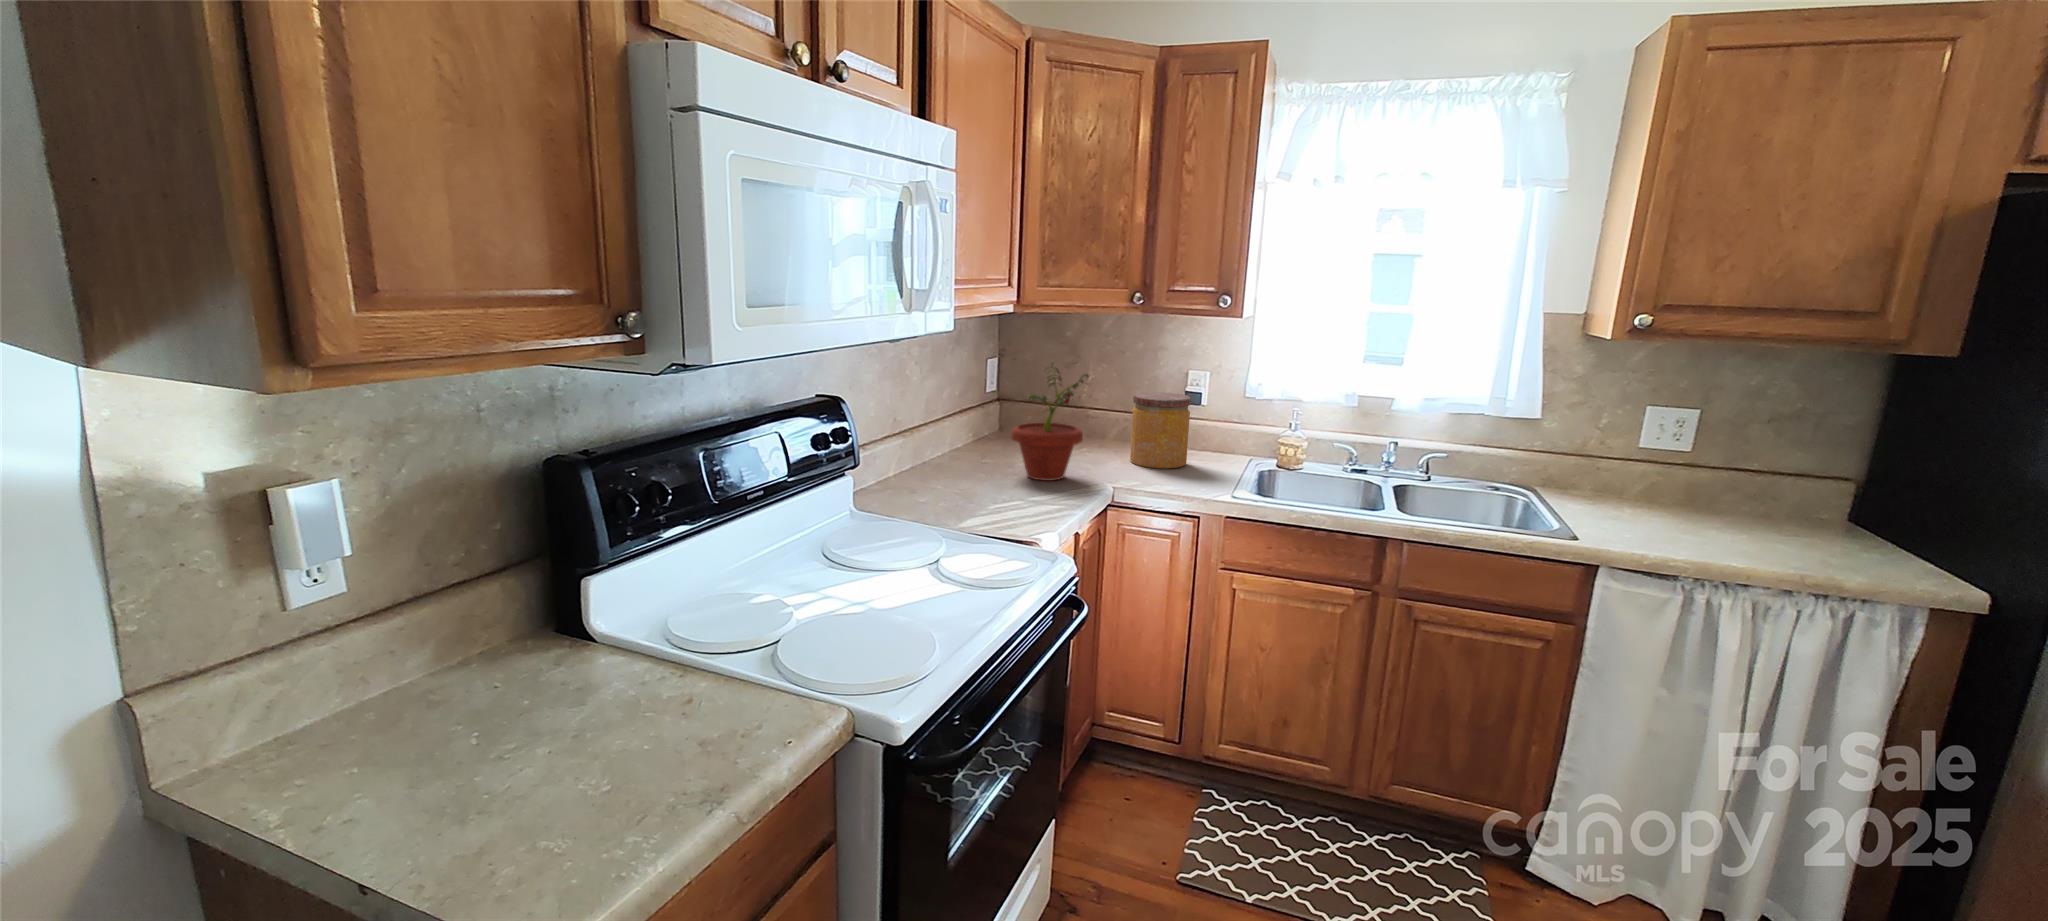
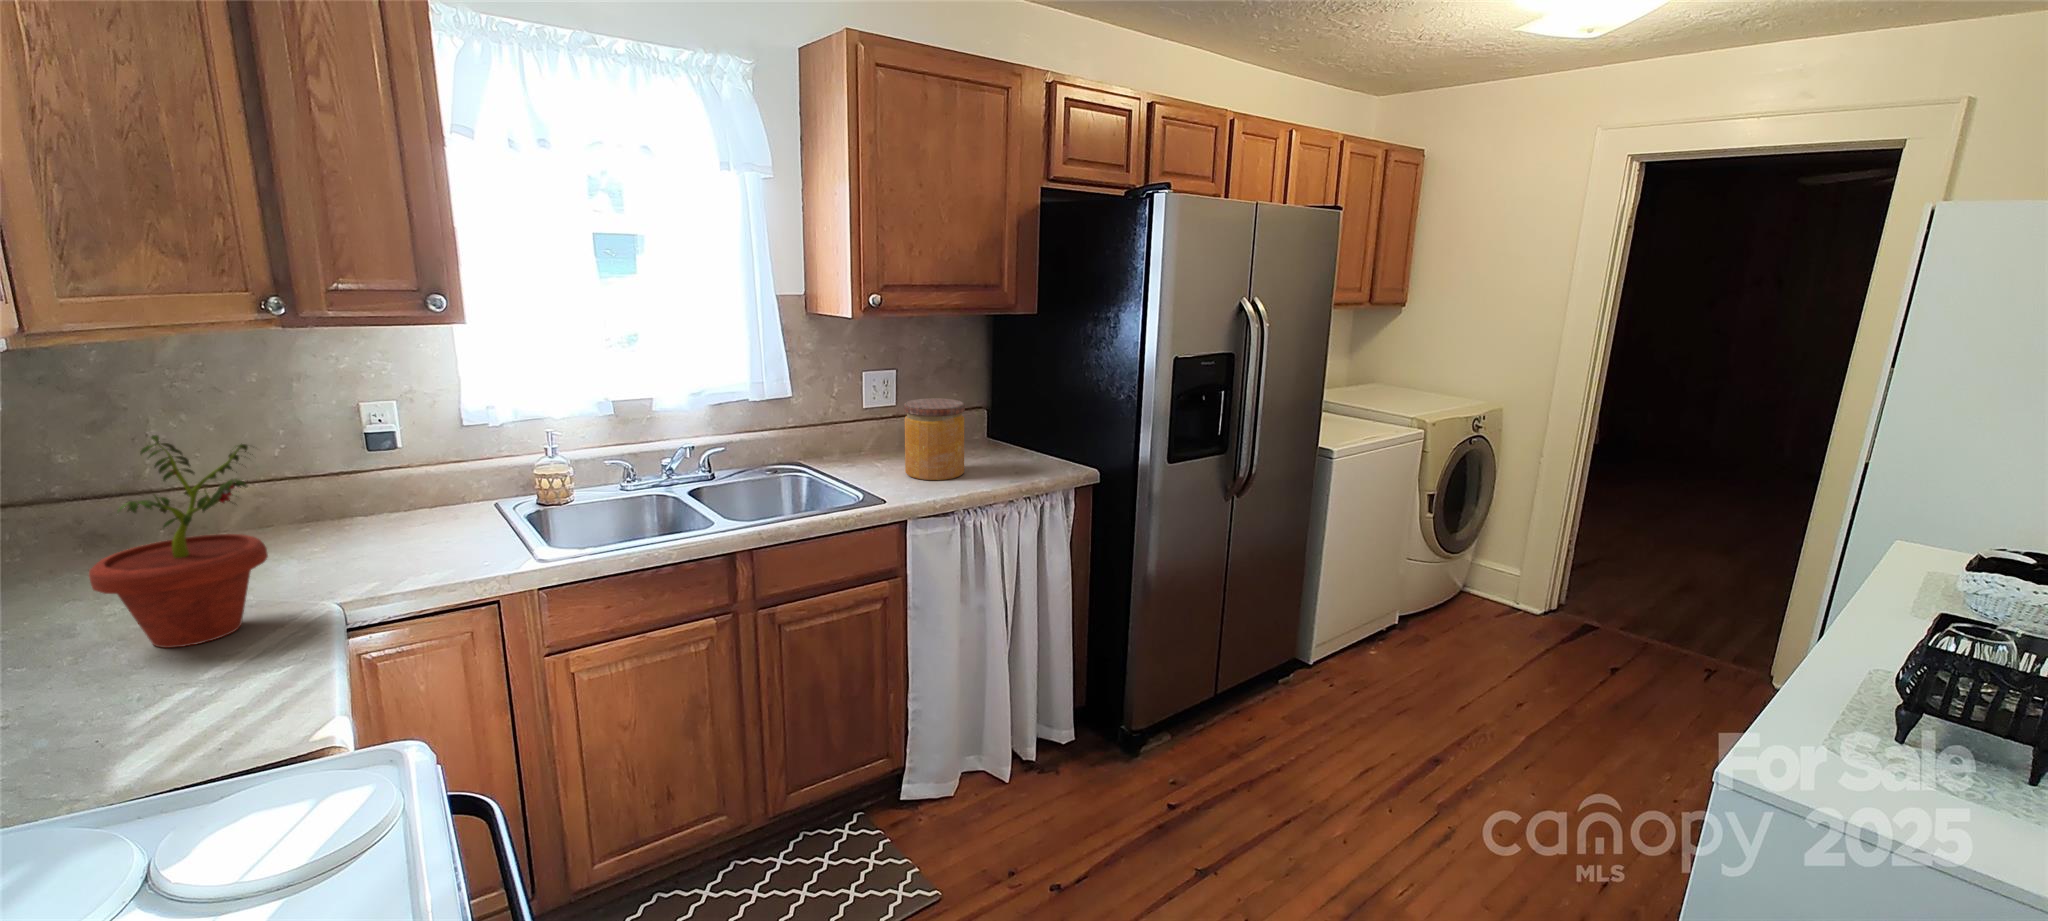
jar: present [1130,392,1191,469] -> present [904,398,965,480]

